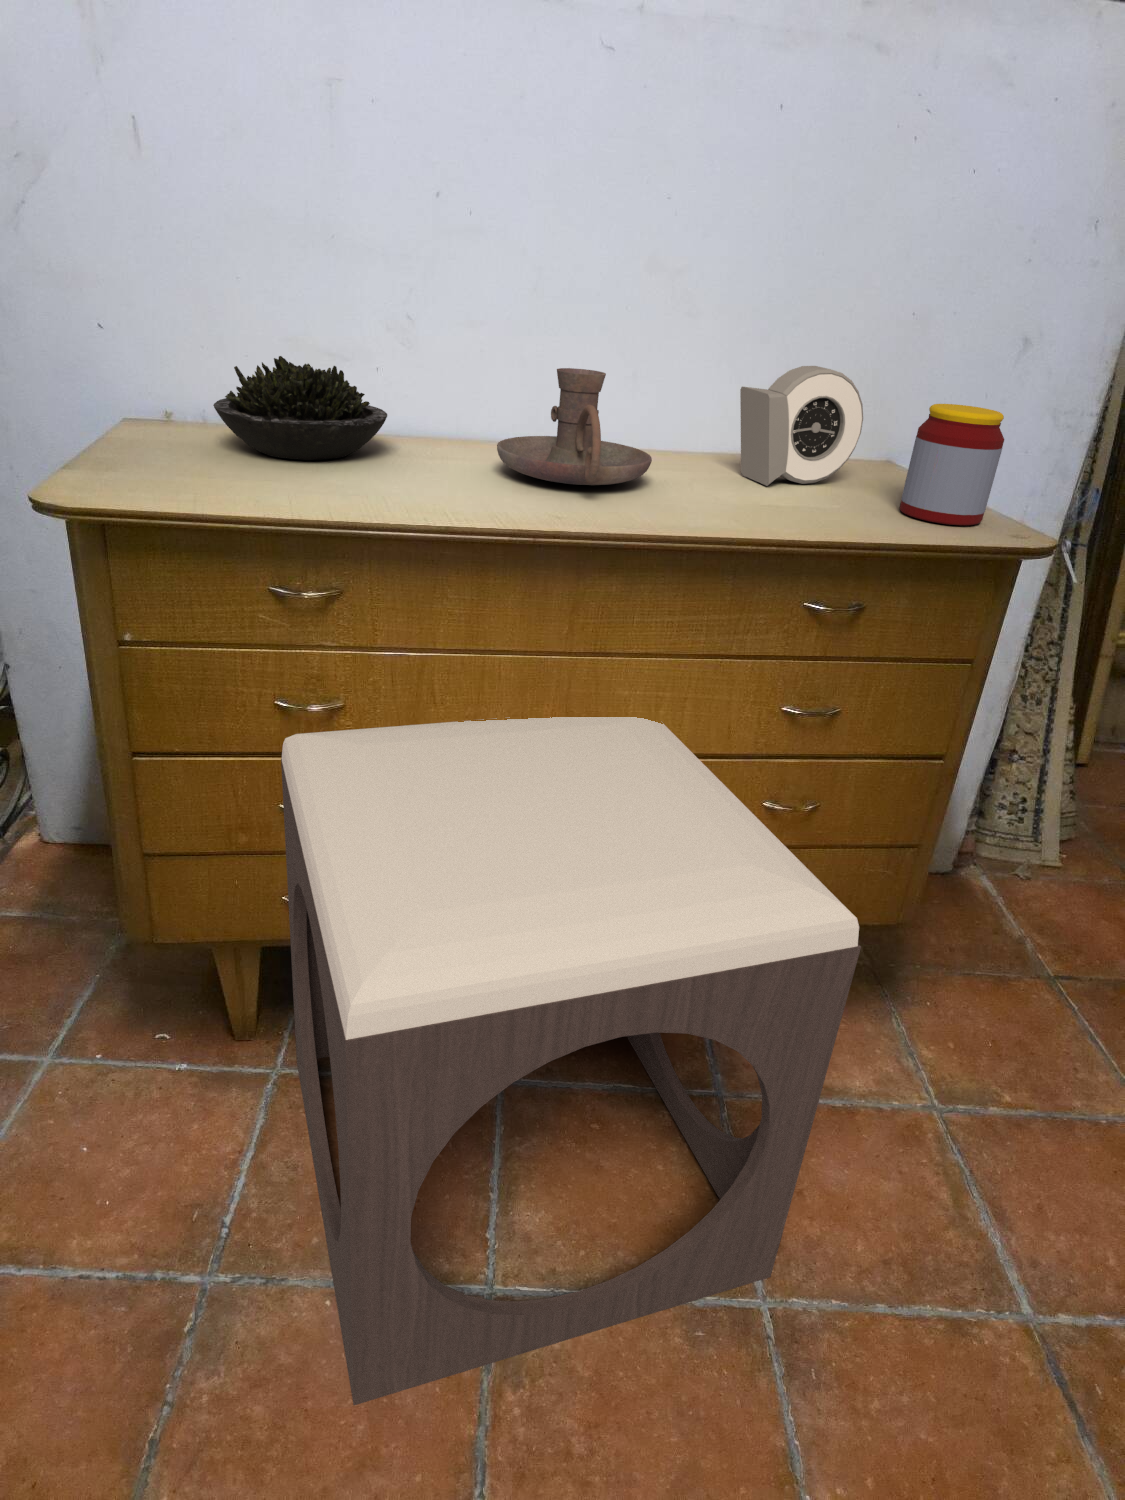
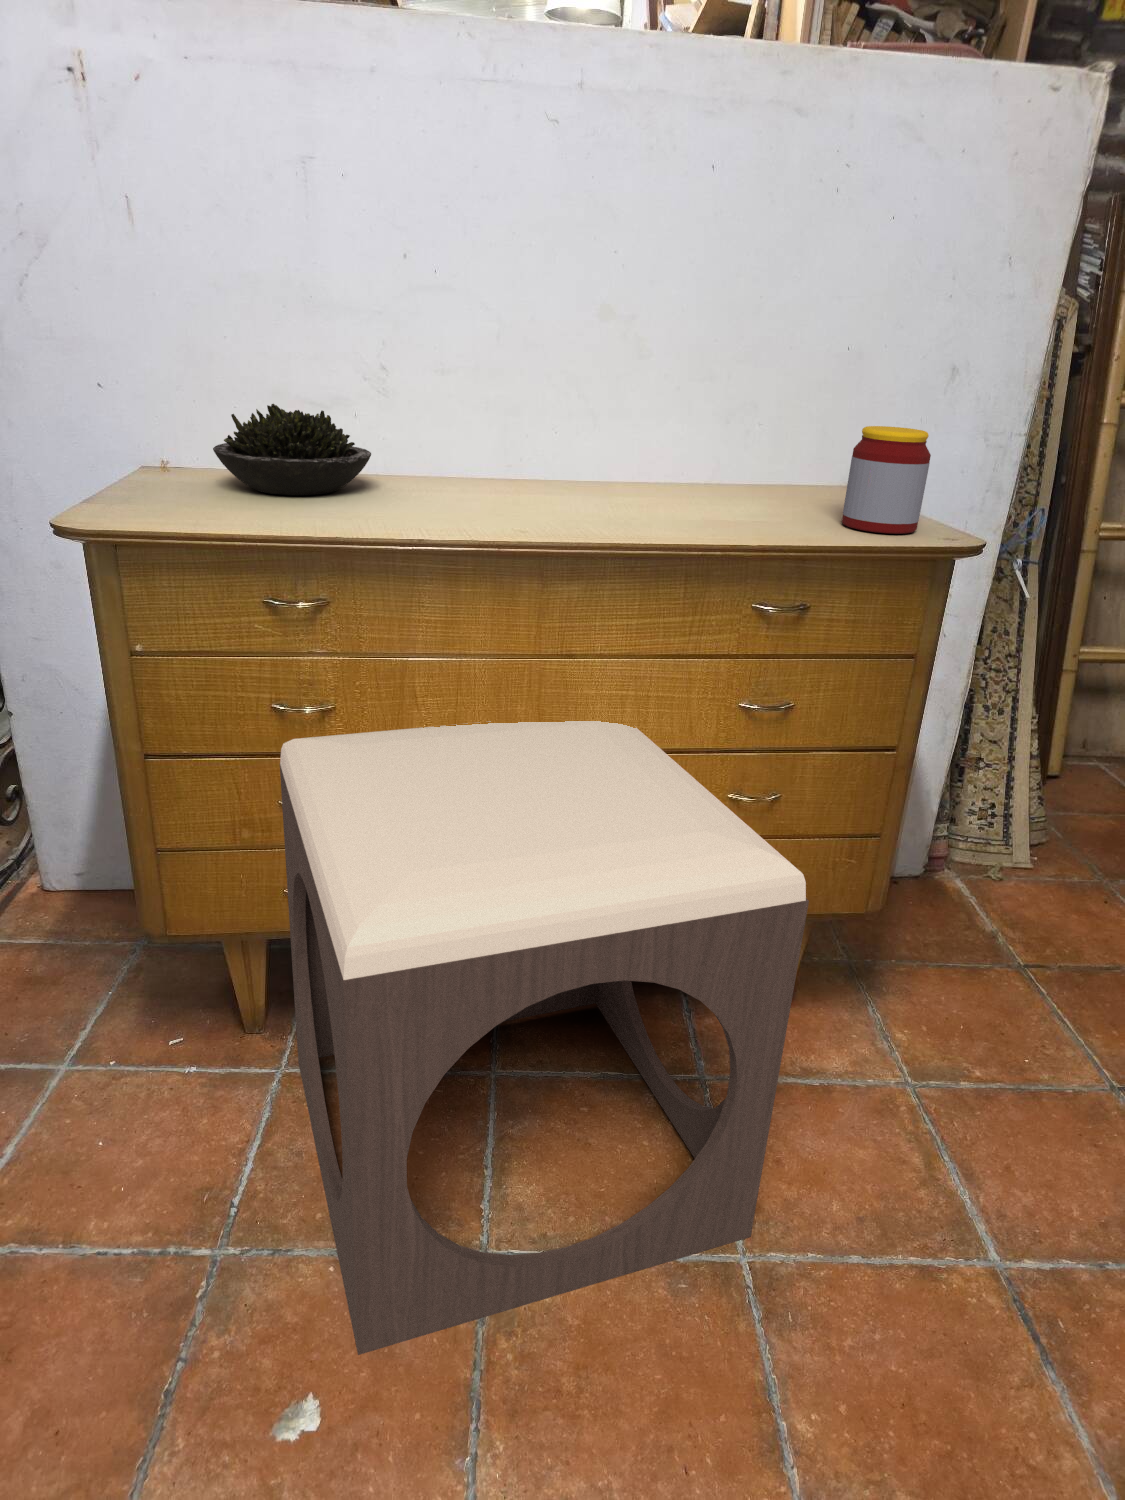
alarm clock: present [740,366,863,486] -> none [693,398,807,507]
candle holder: present [497,368,652,485] -> none [472,406,613,508]

